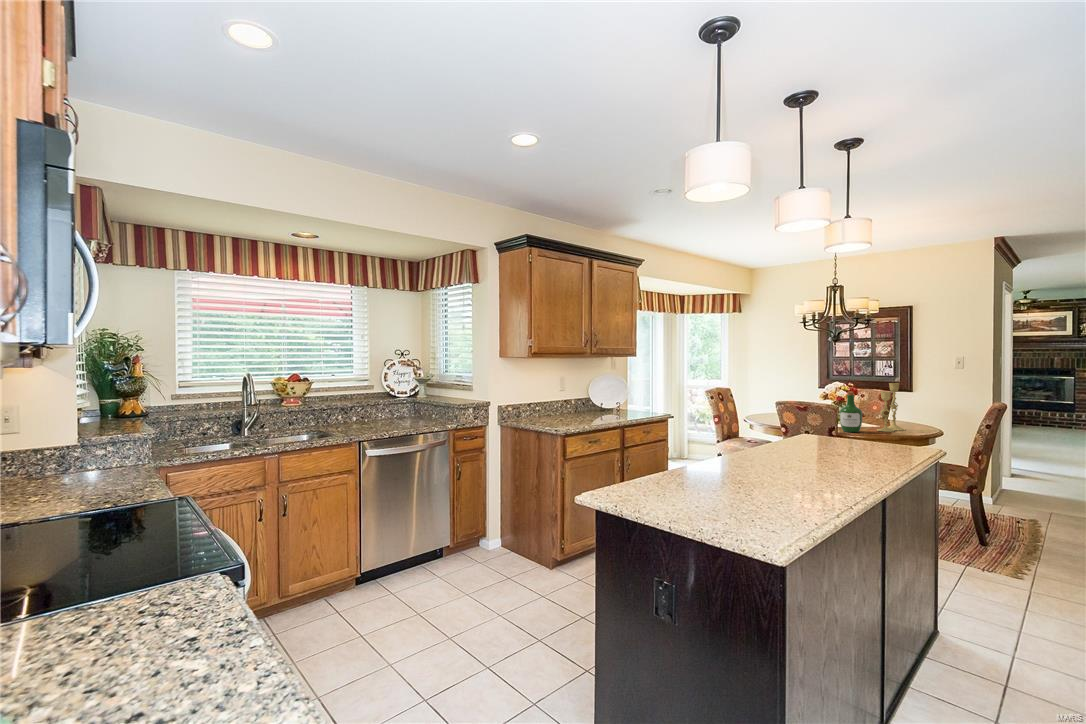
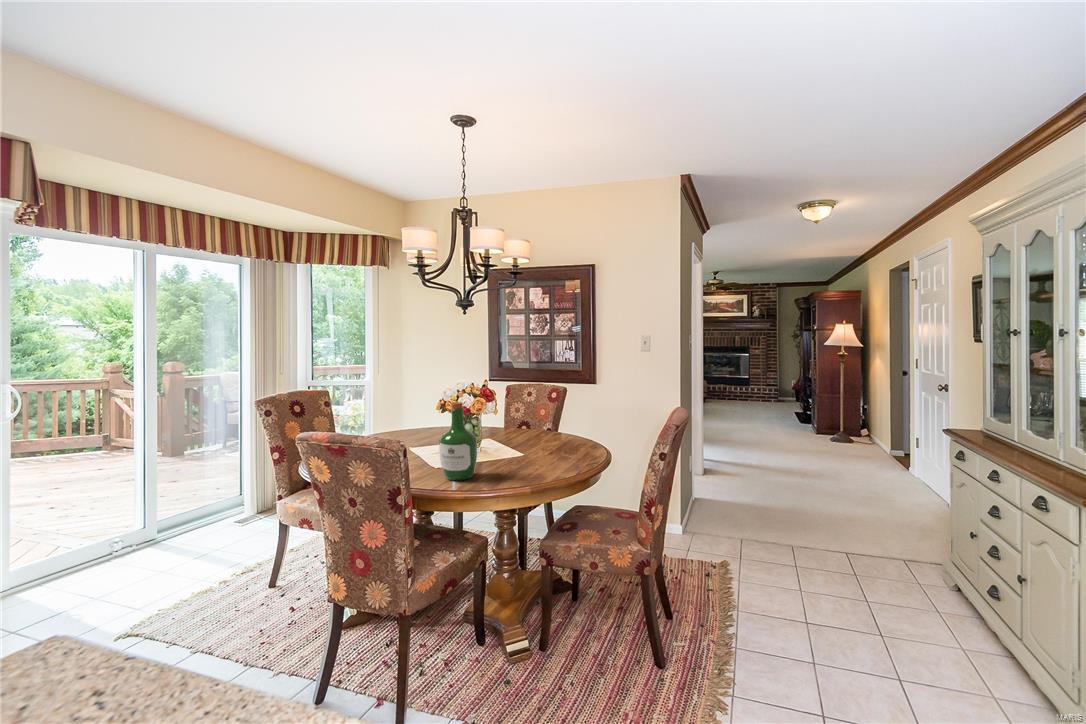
candlestick: present [877,383,905,432] -> none [507,381,555,472]

